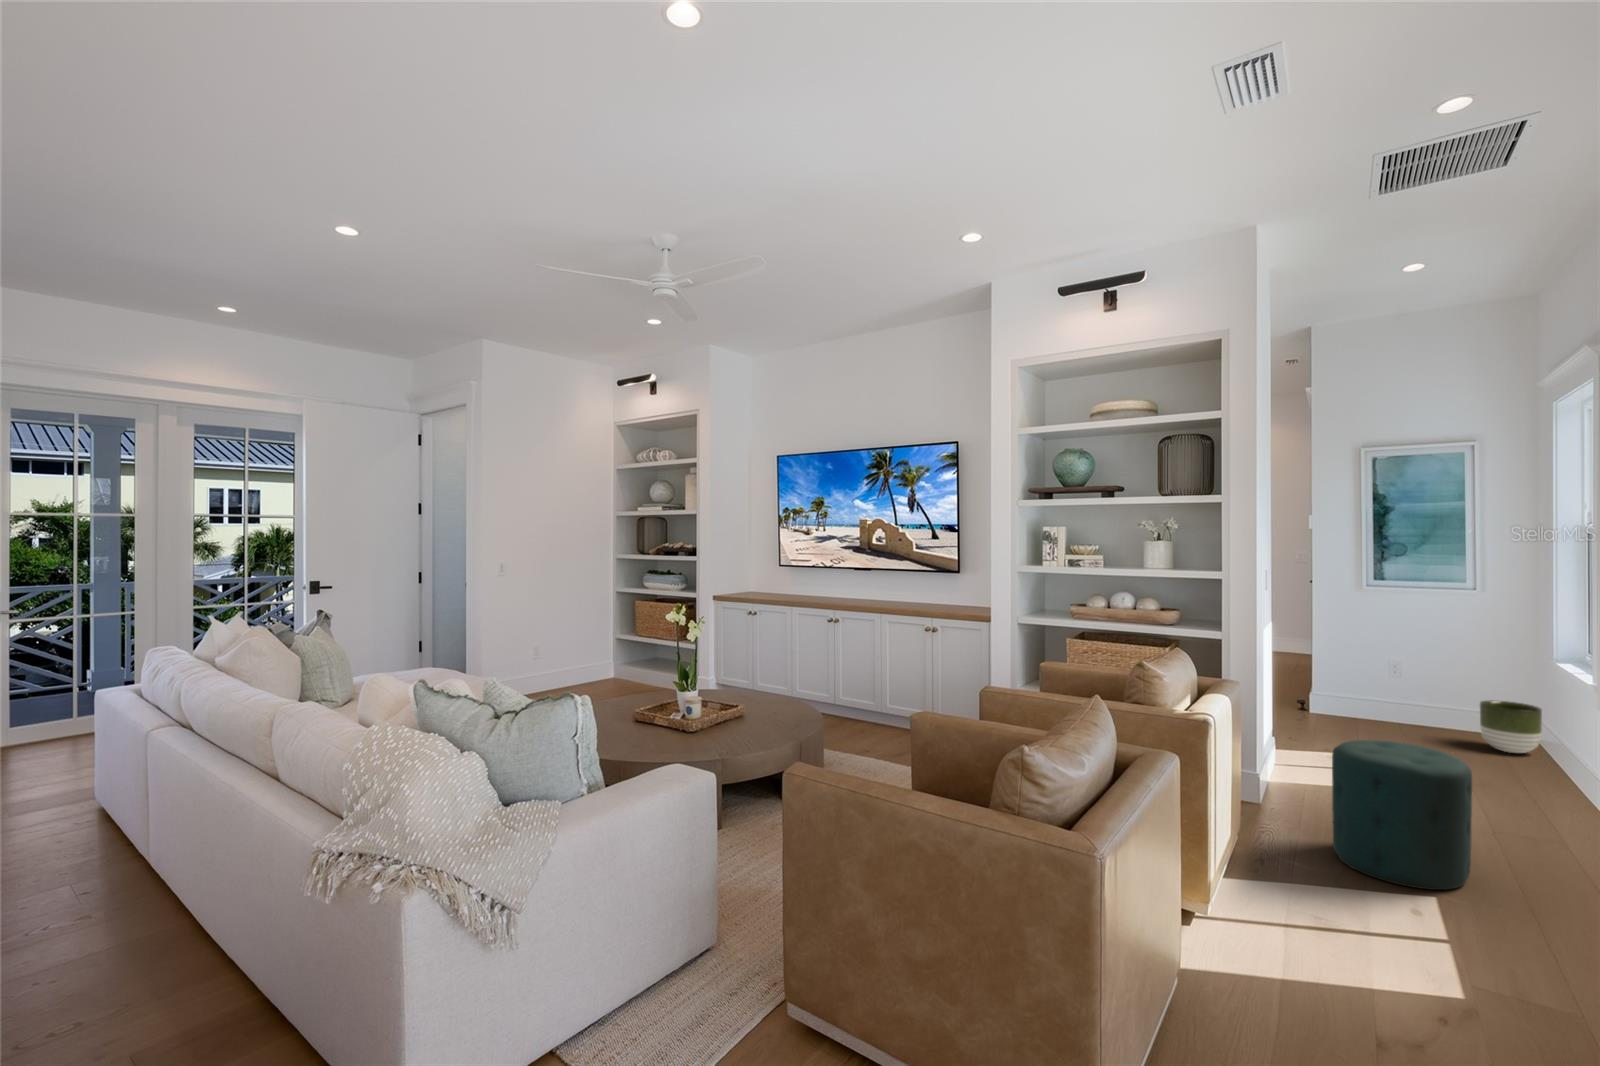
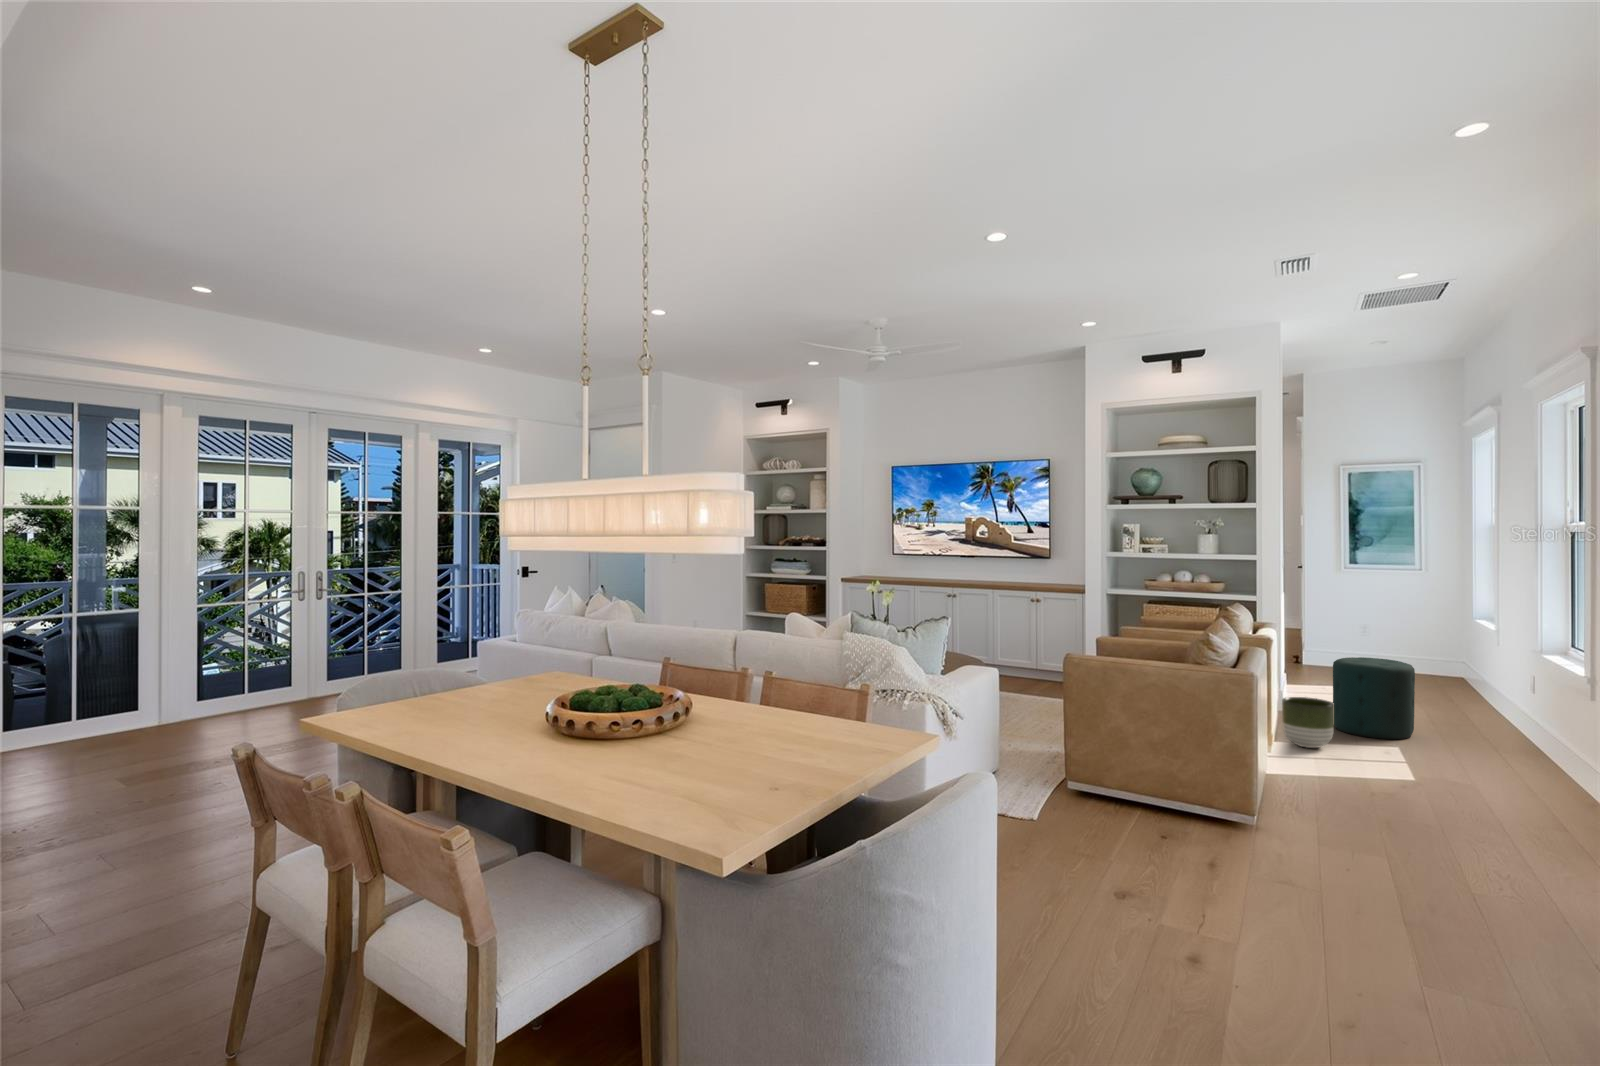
planter: present [1480,700,1542,753] -> present [1282,697,1334,748]

